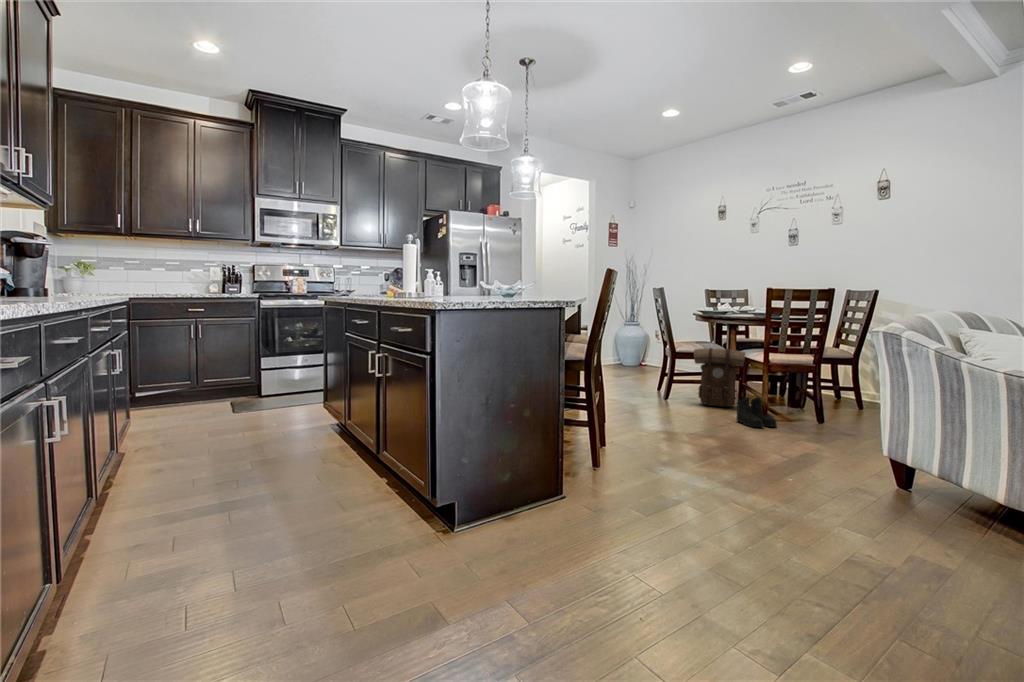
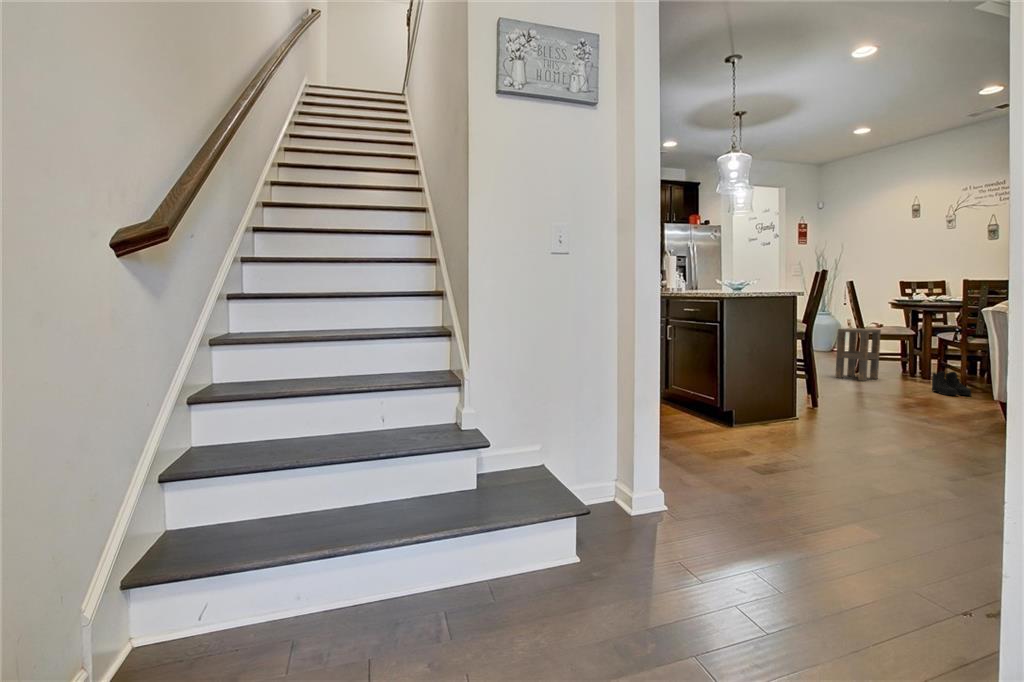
side table: none [638,342,685,408] -> present [836,328,881,381]
backpack: present [694,348,745,407] -> none [889,332,942,382]

